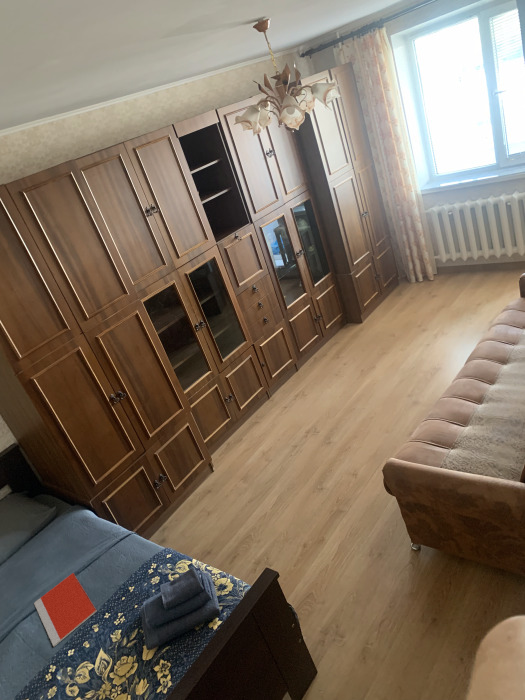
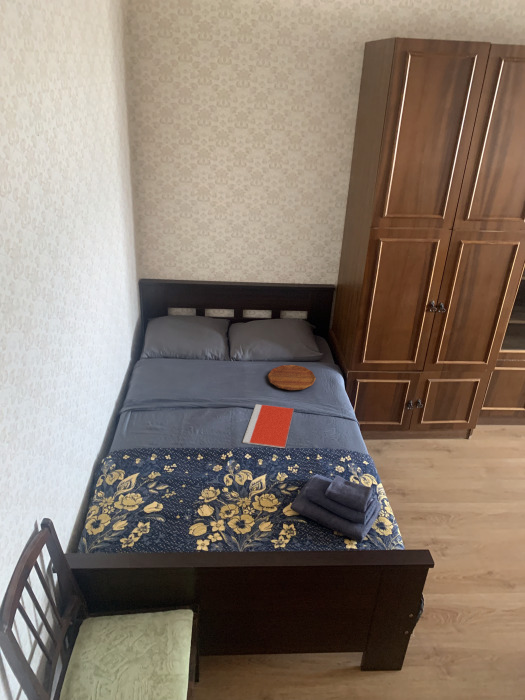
tray: none [21,528,71,572] -> present [268,365,316,390]

